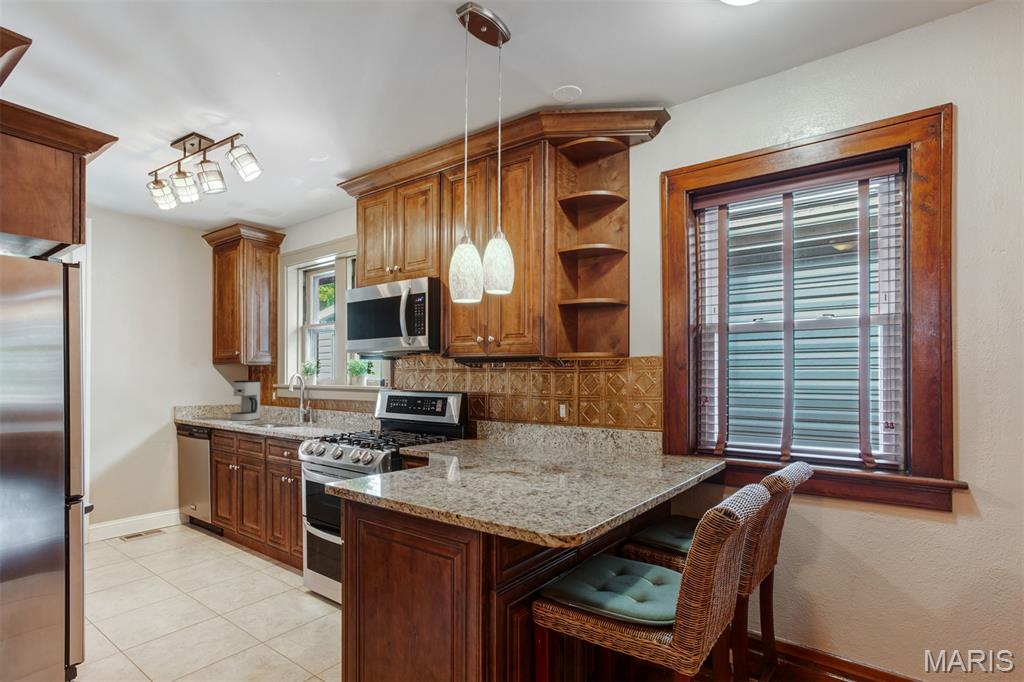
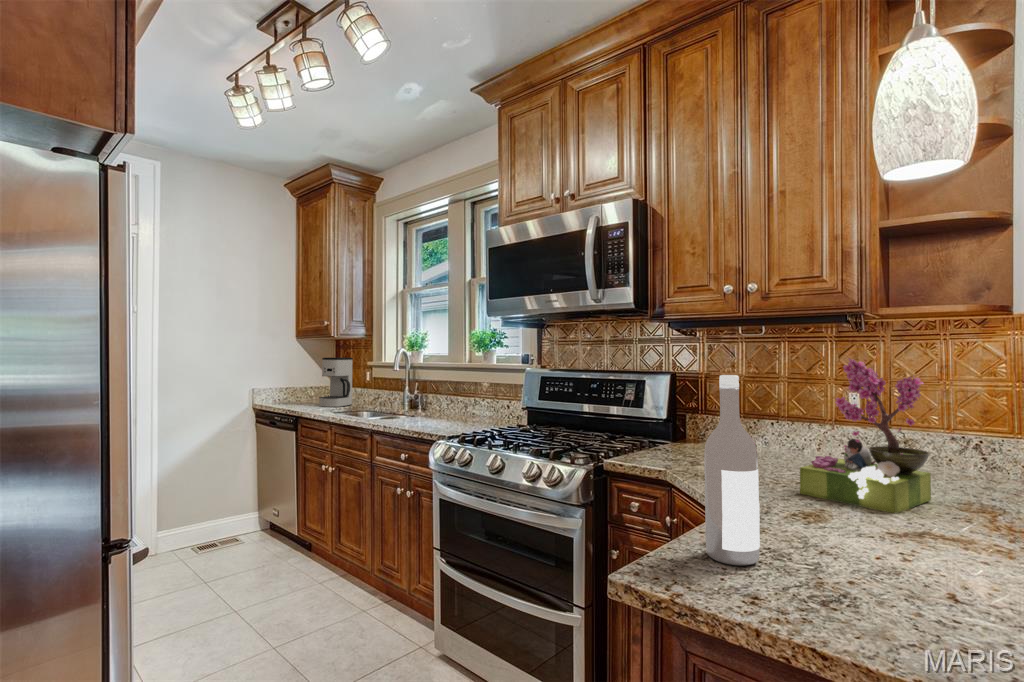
flower arrangement: none [481,384,546,468] -> present [800,359,931,514]
wine bottle: none [371,399,394,484] -> present [704,375,760,566]

